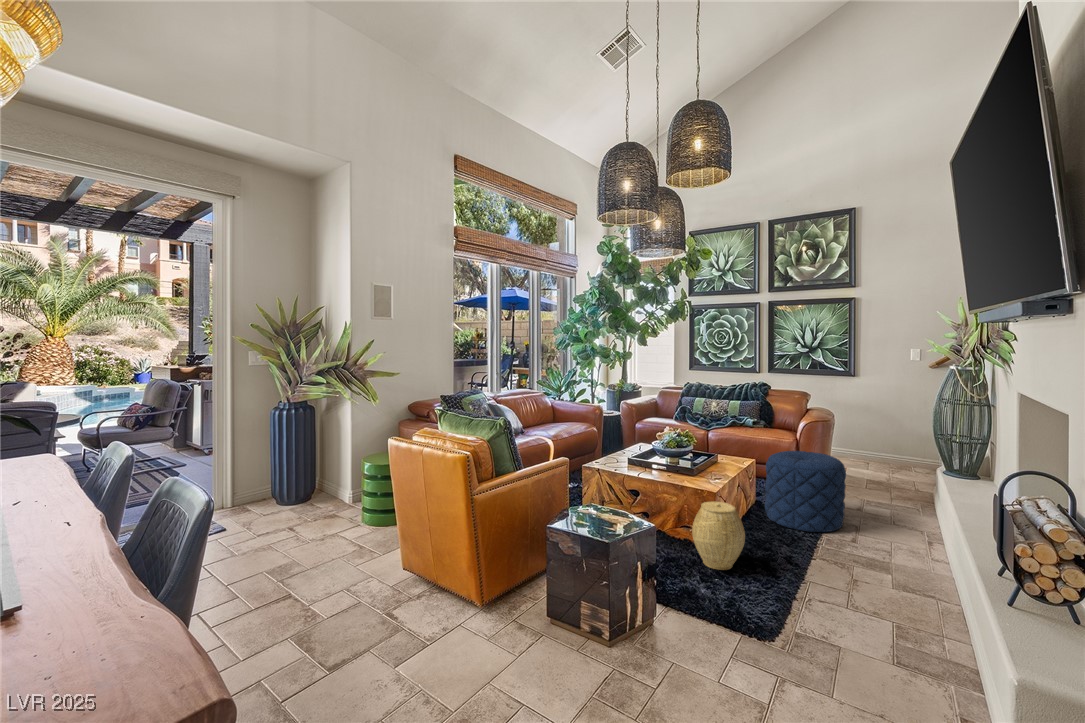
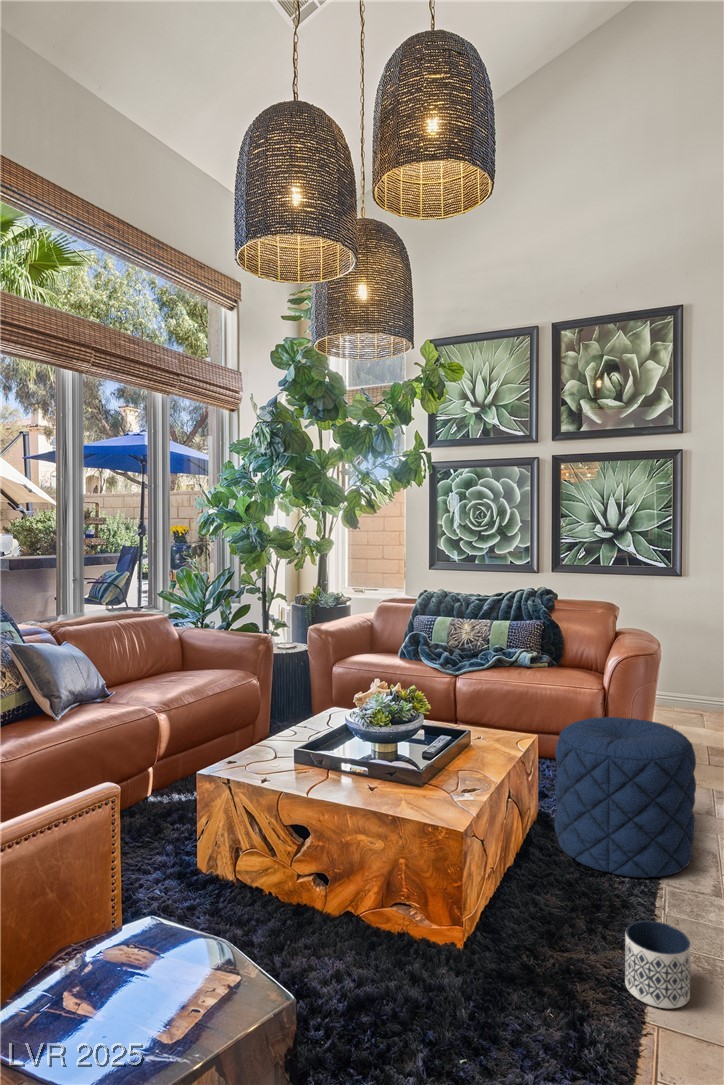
woven basket: present [692,501,745,570] -> none [413,849,520,1006]
planter: none [798,541,832,578] -> present [625,921,690,1008]

